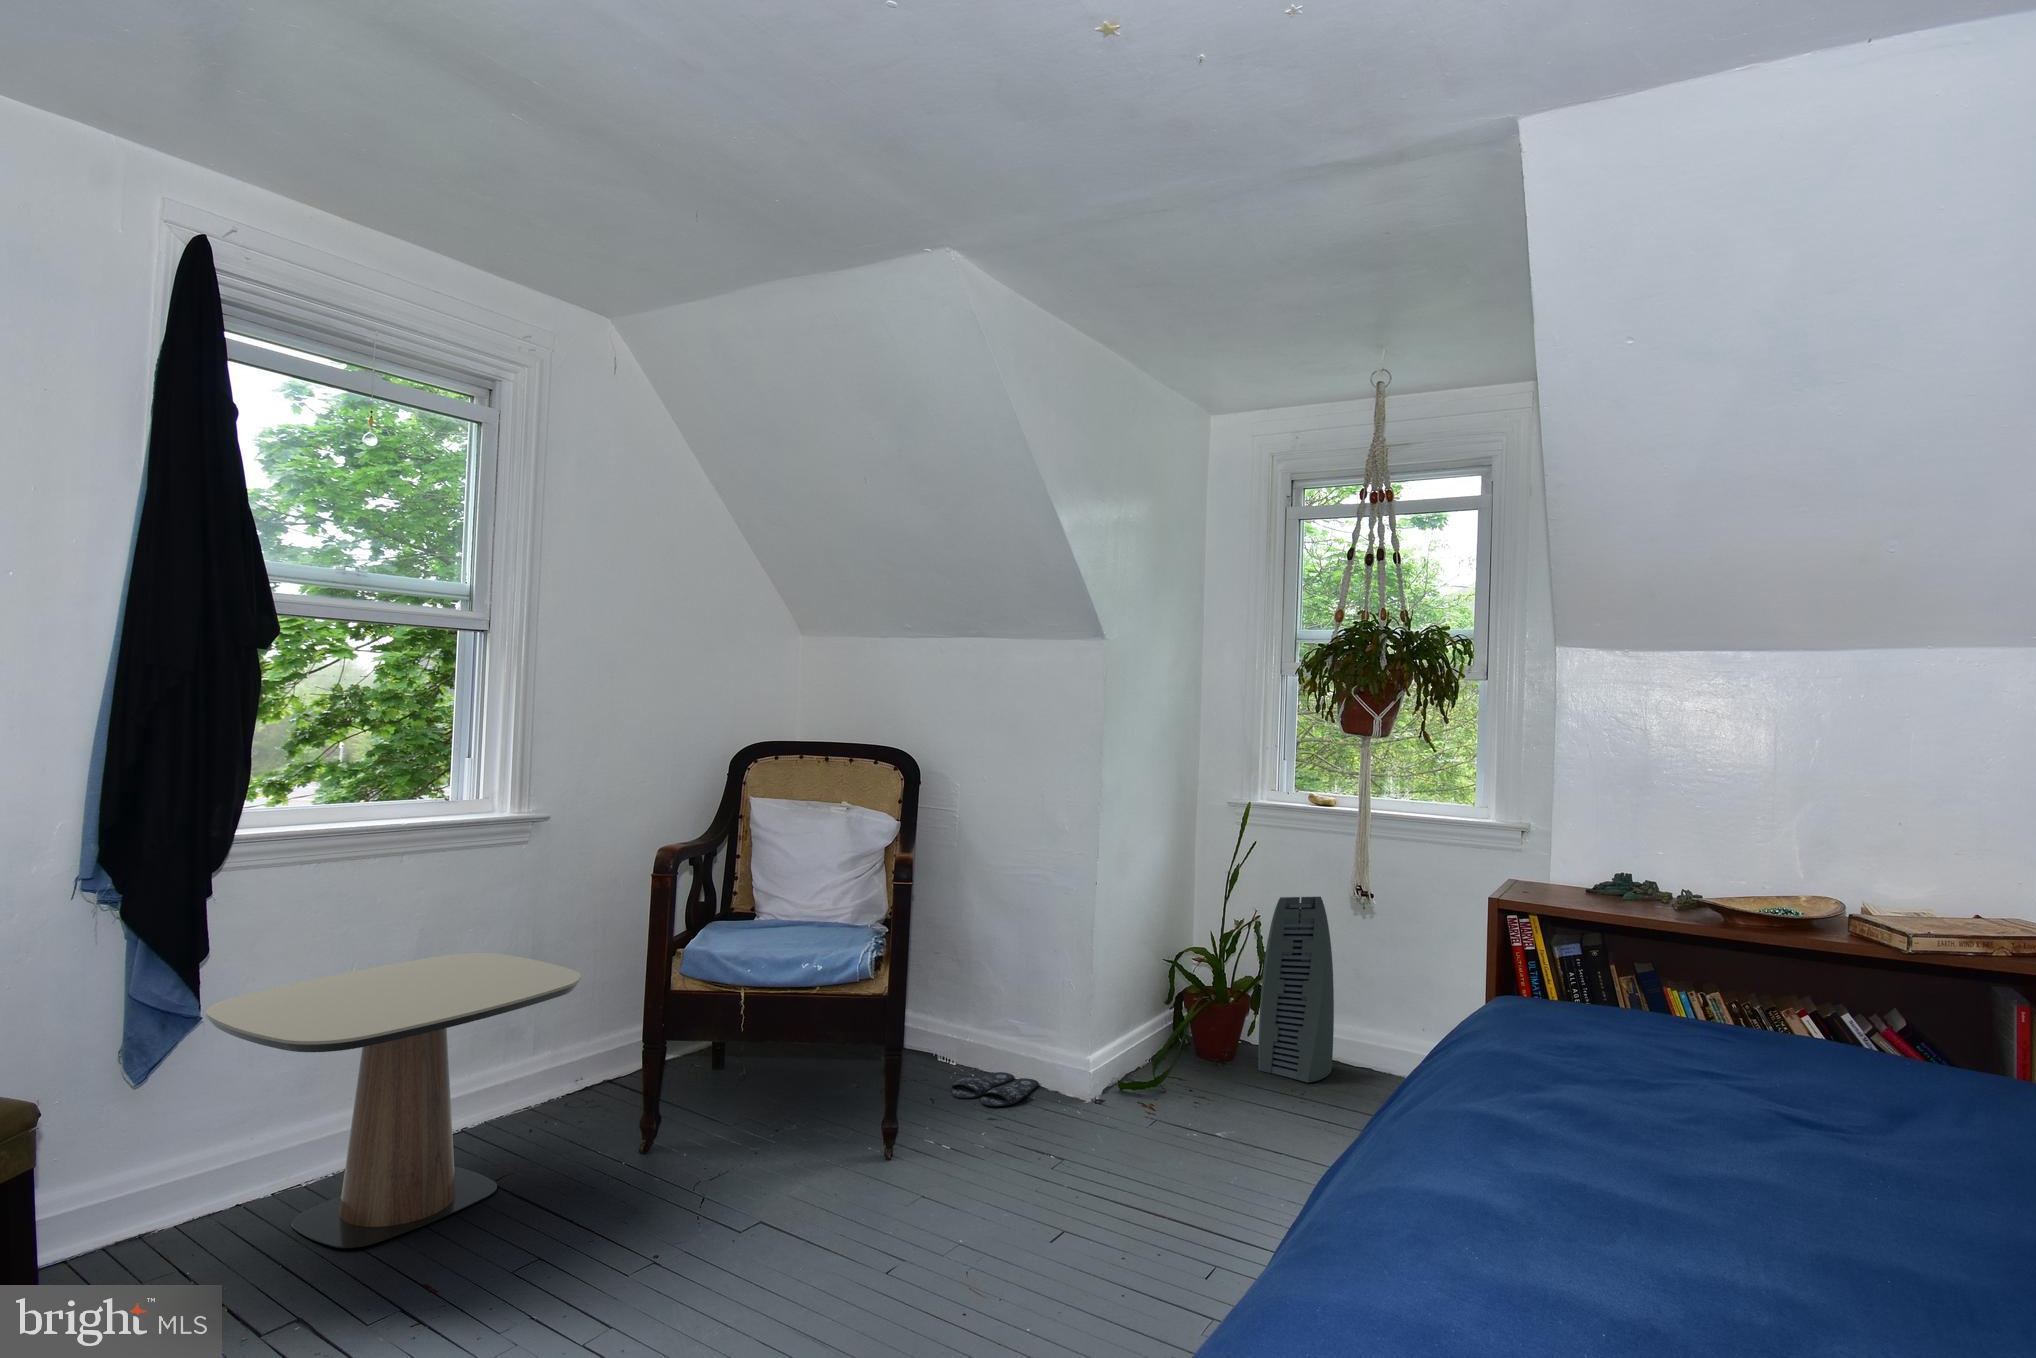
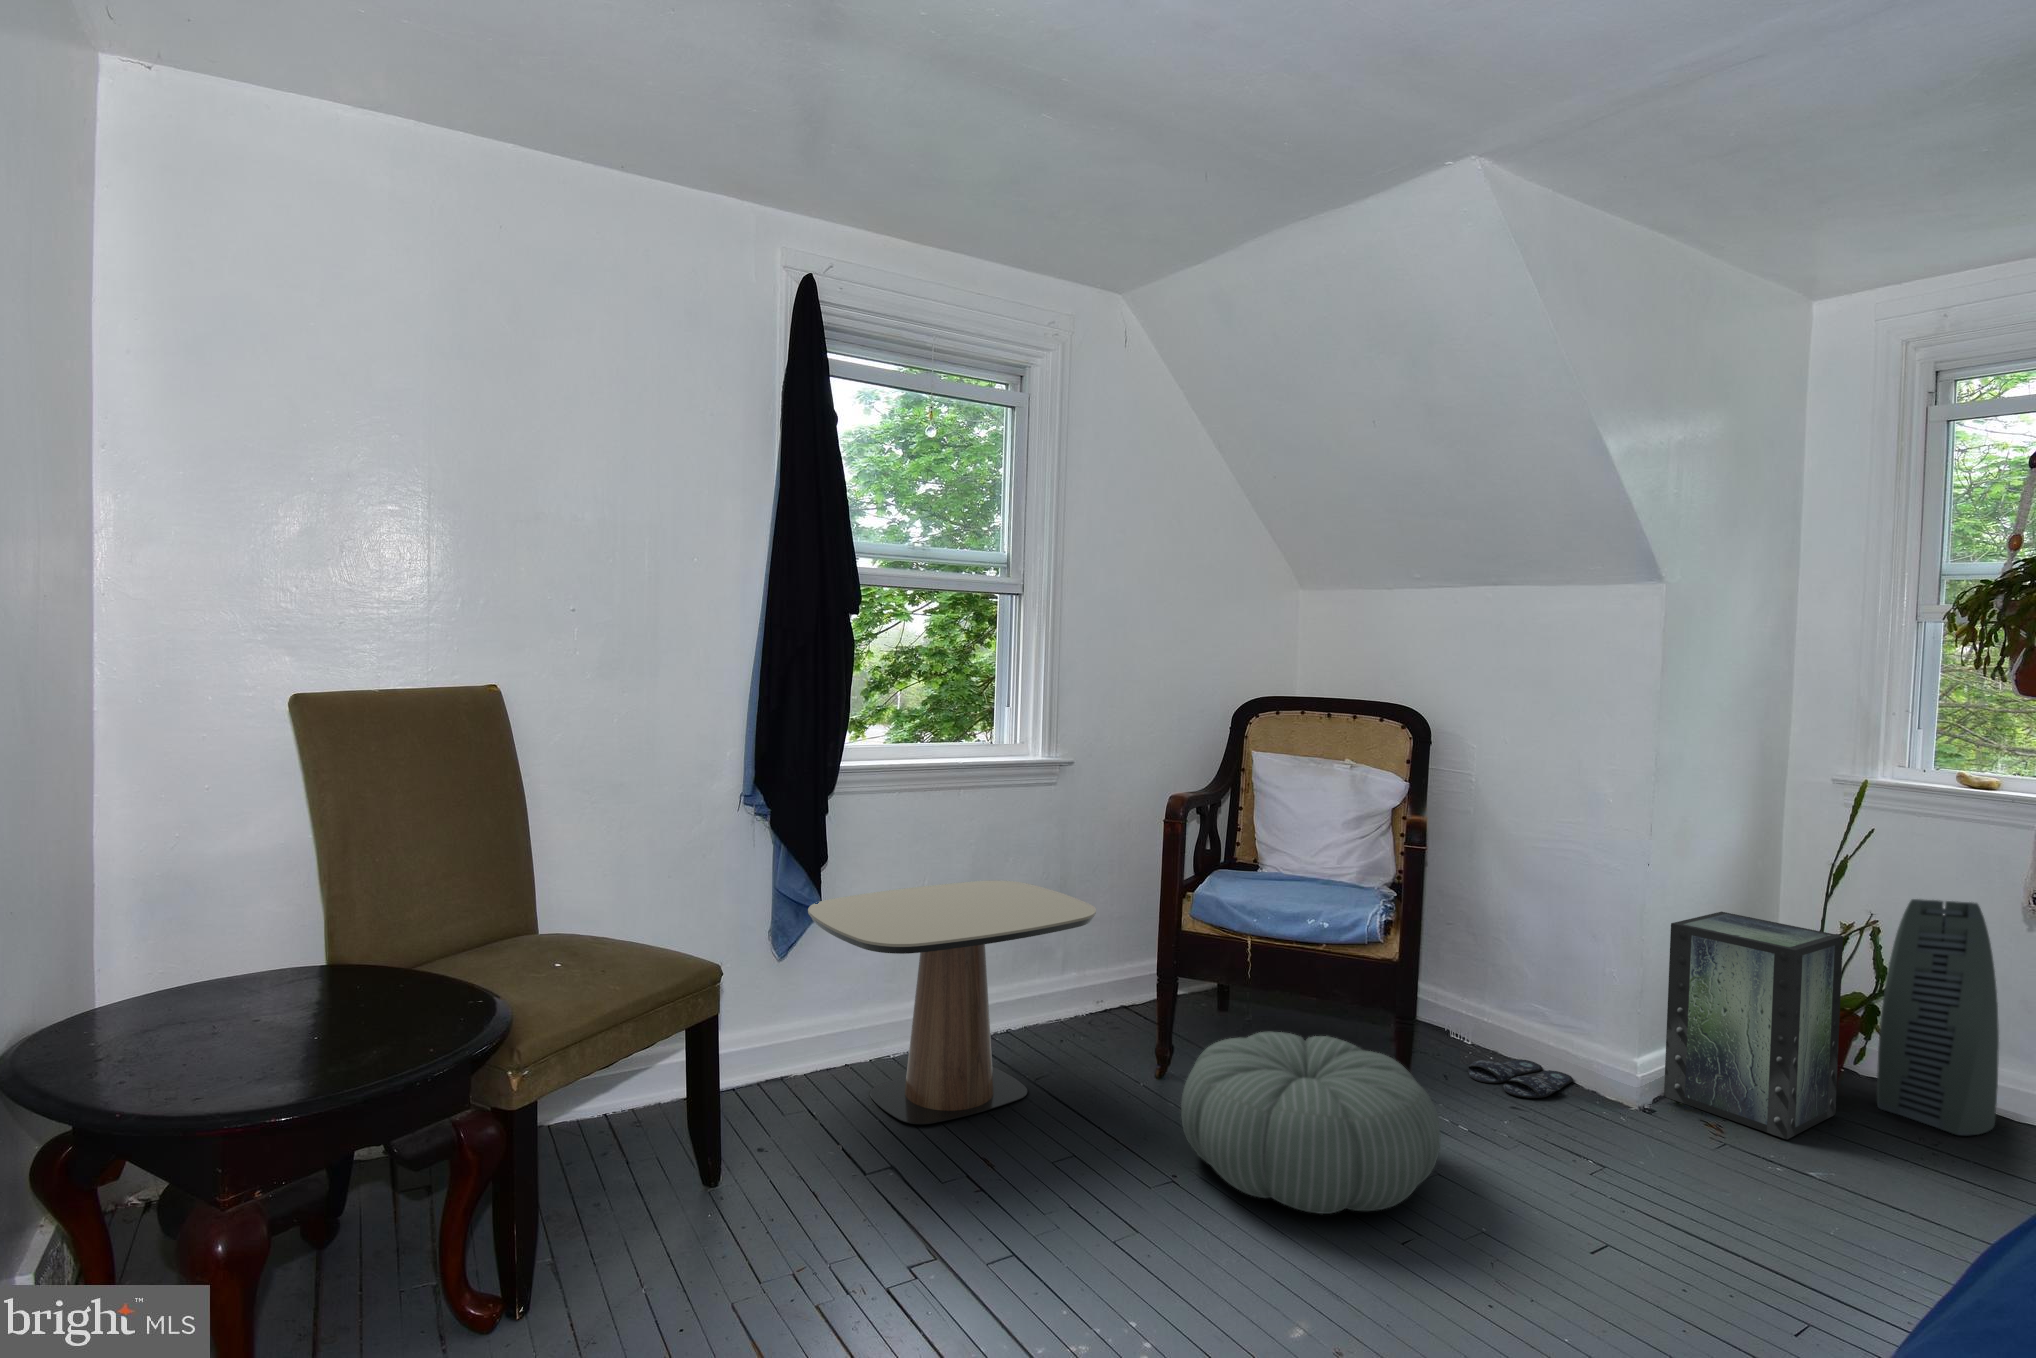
storage box: none [1109,920,1235,1107] -> present [1664,912,1843,1139]
pouf: none [673,1077,923,1250] -> present [1181,1032,1441,1214]

